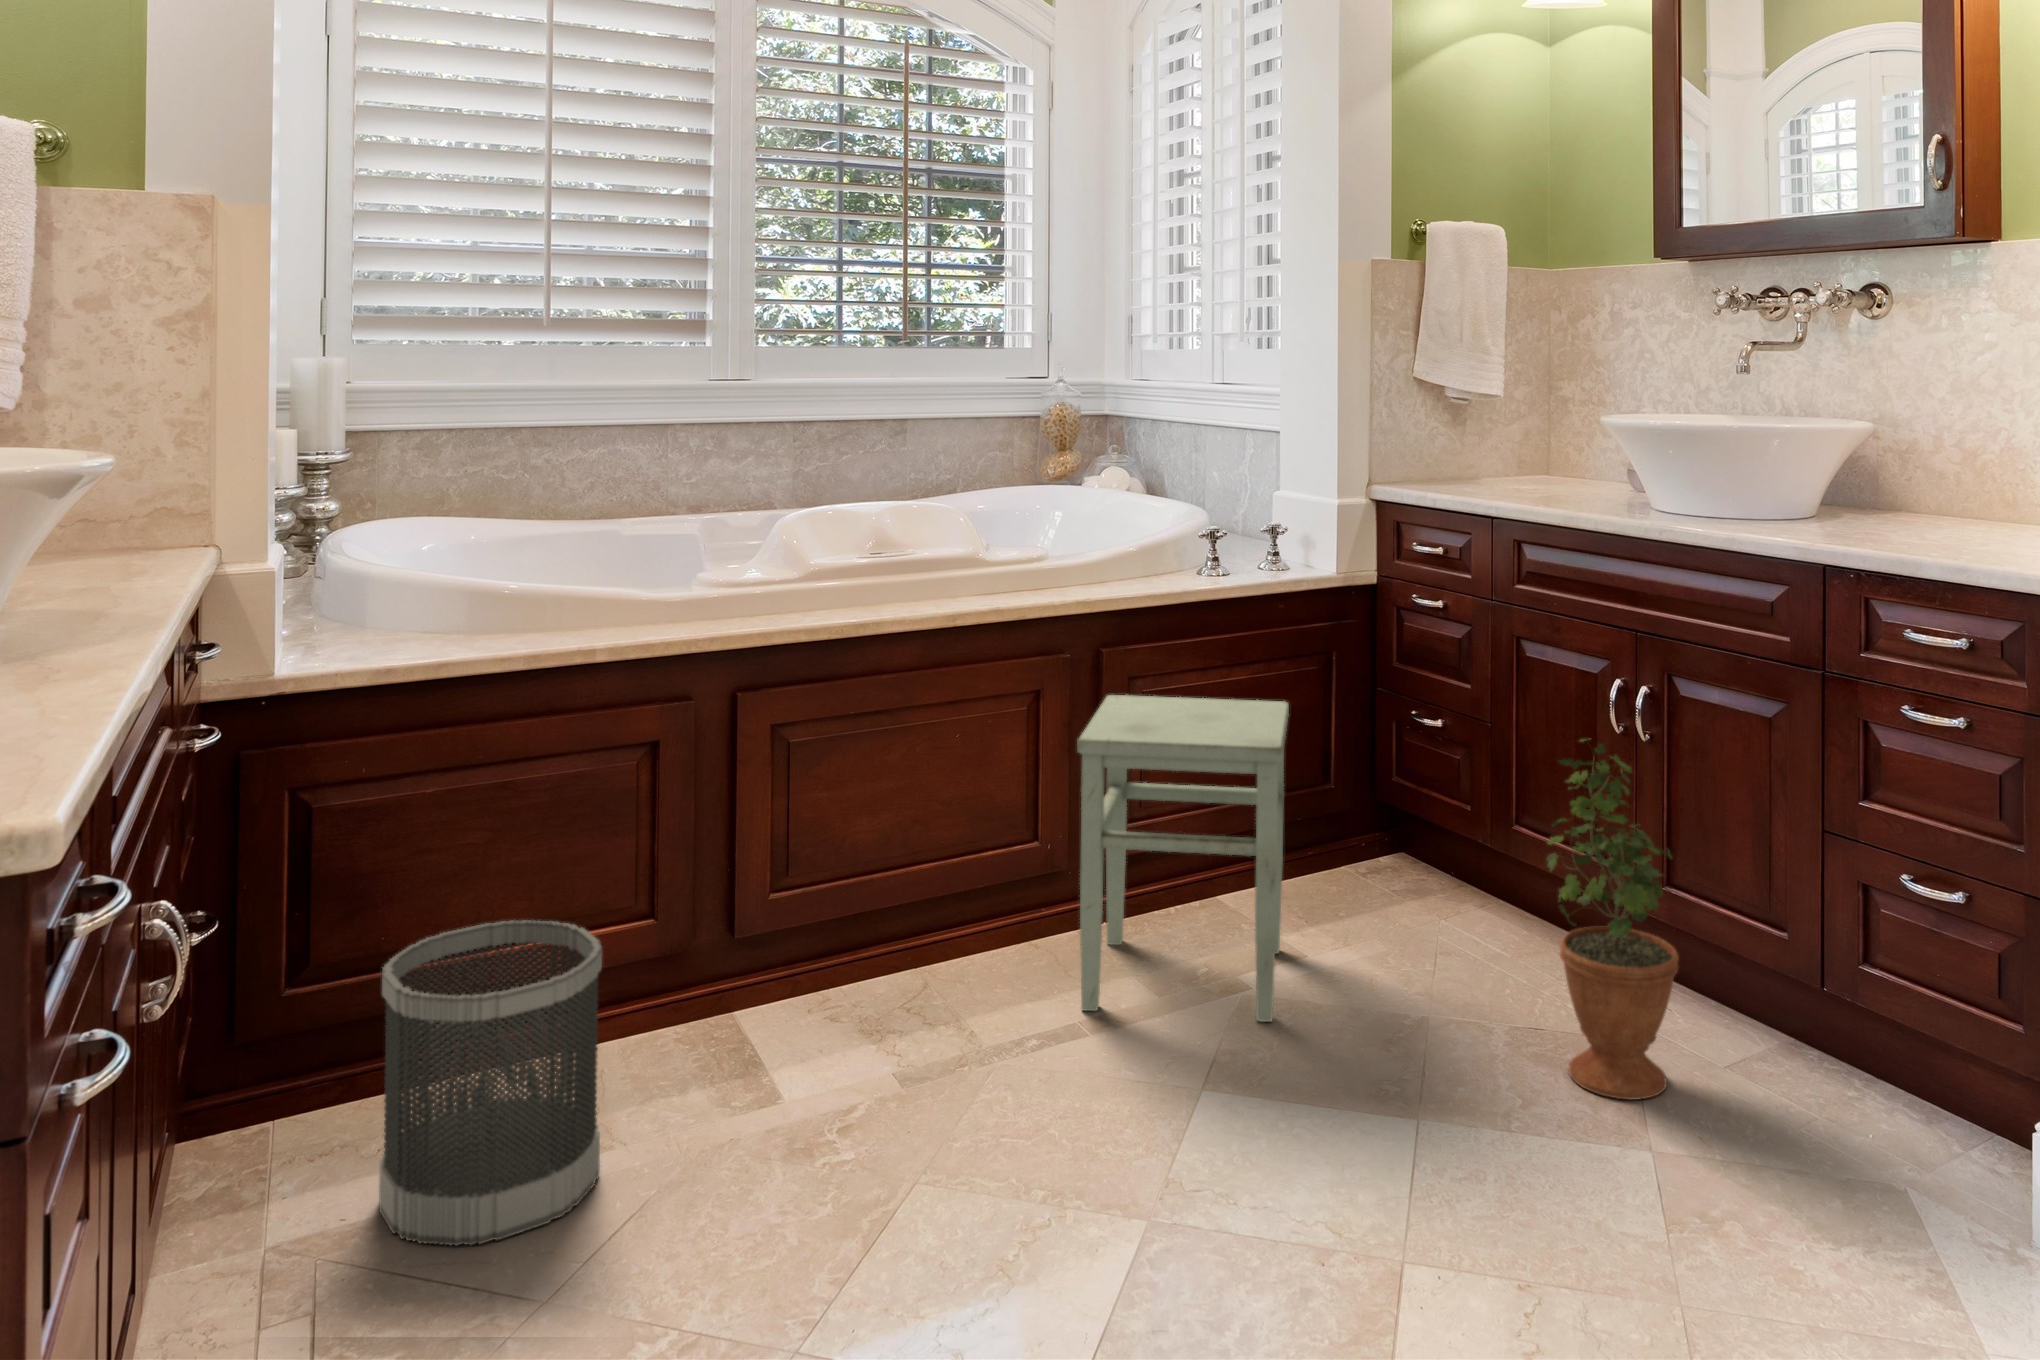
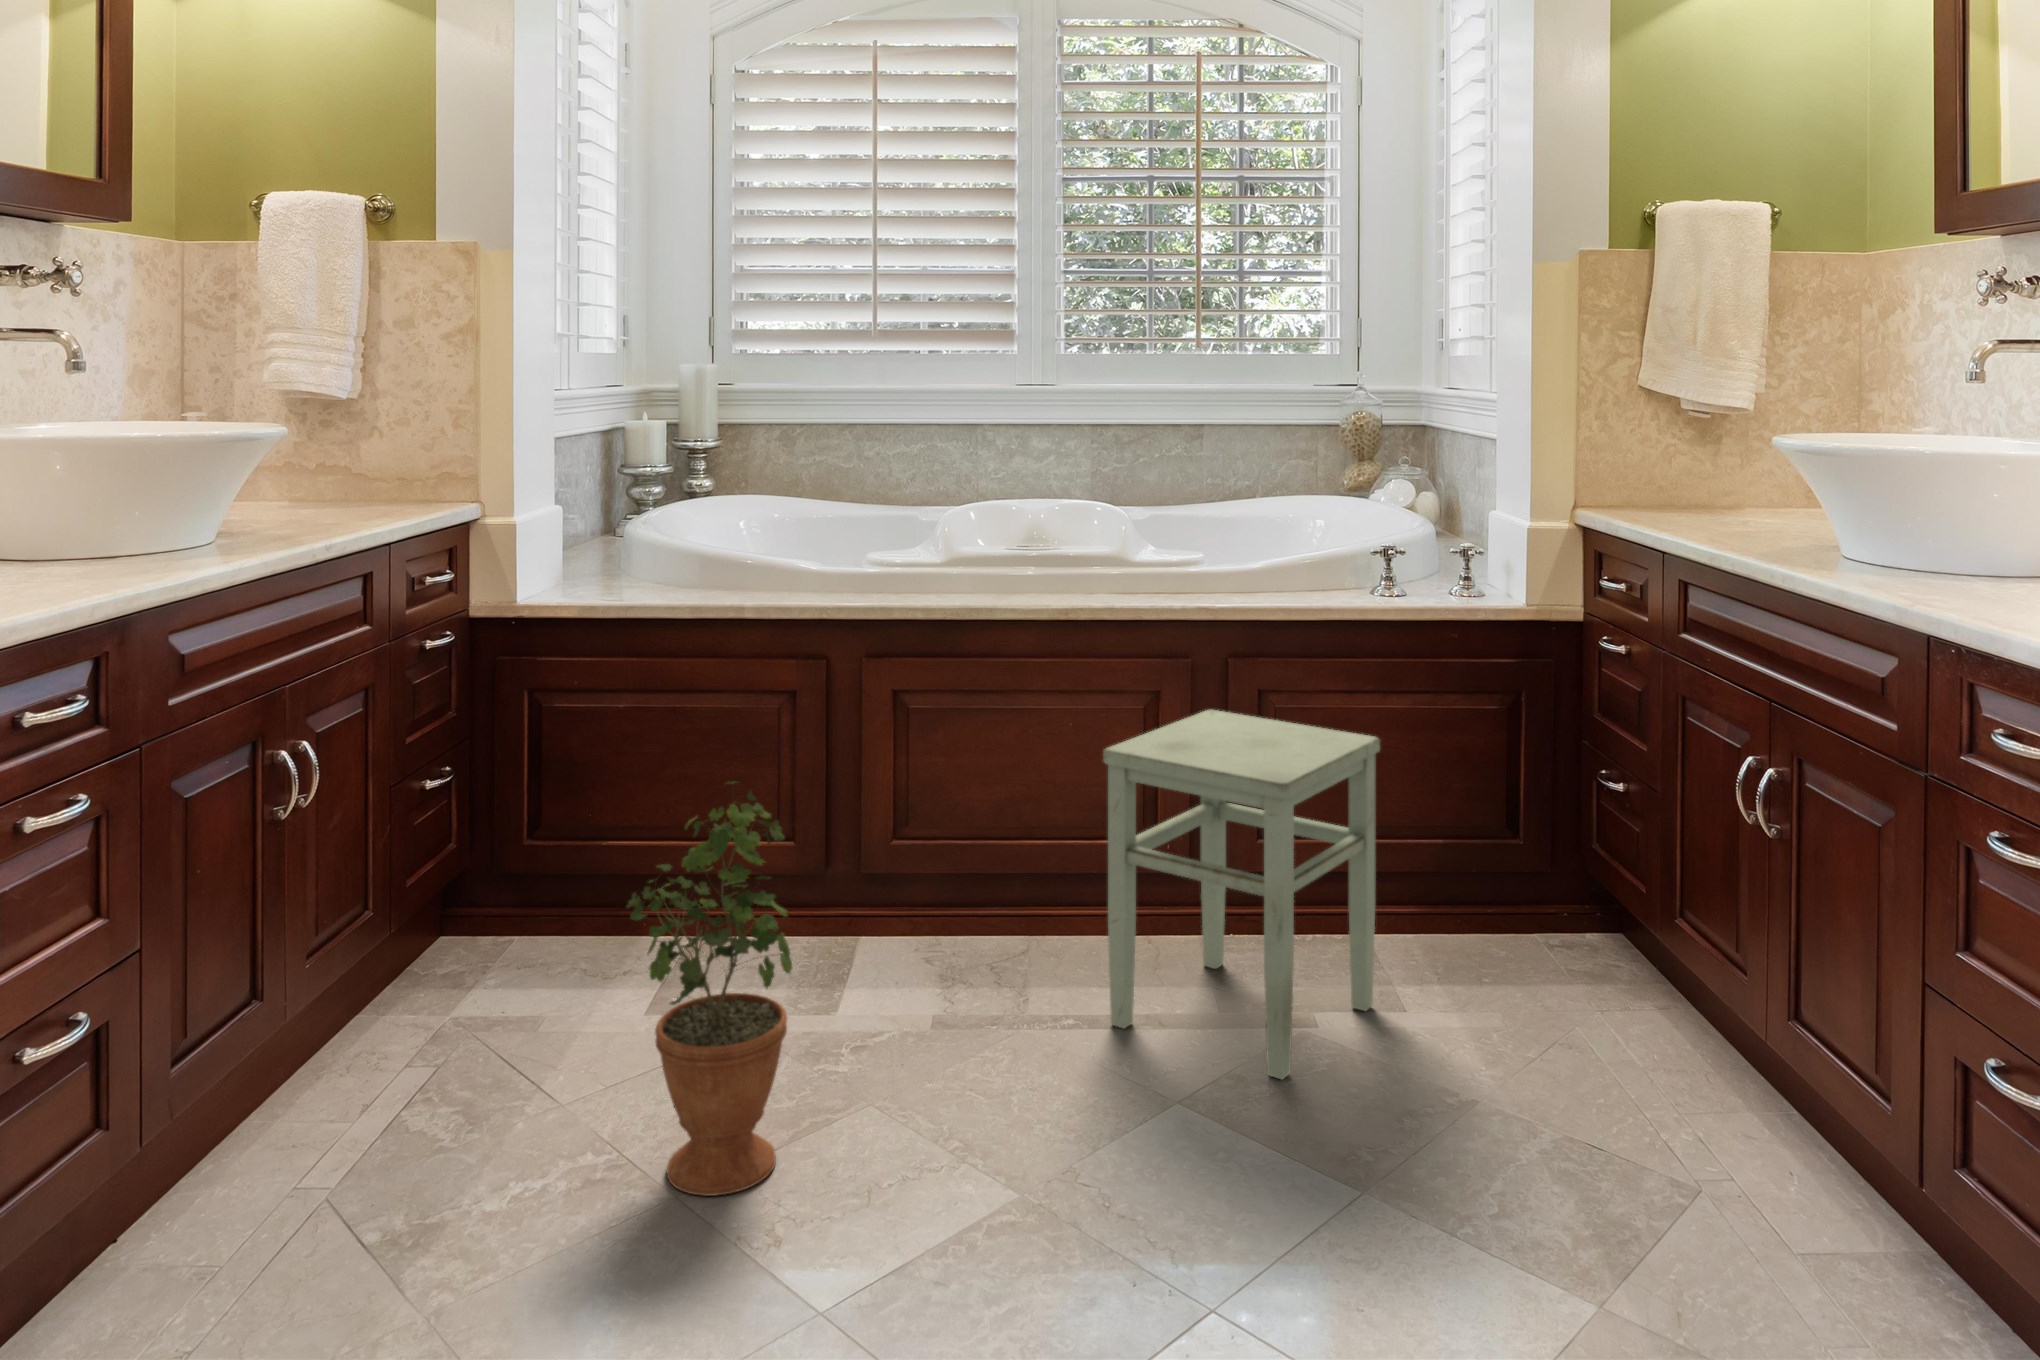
potted plant: present [1547,739,1679,1100] -> present [627,791,792,1196]
wastebasket: present [379,920,602,1246] -> none [422,841,603,1106]

